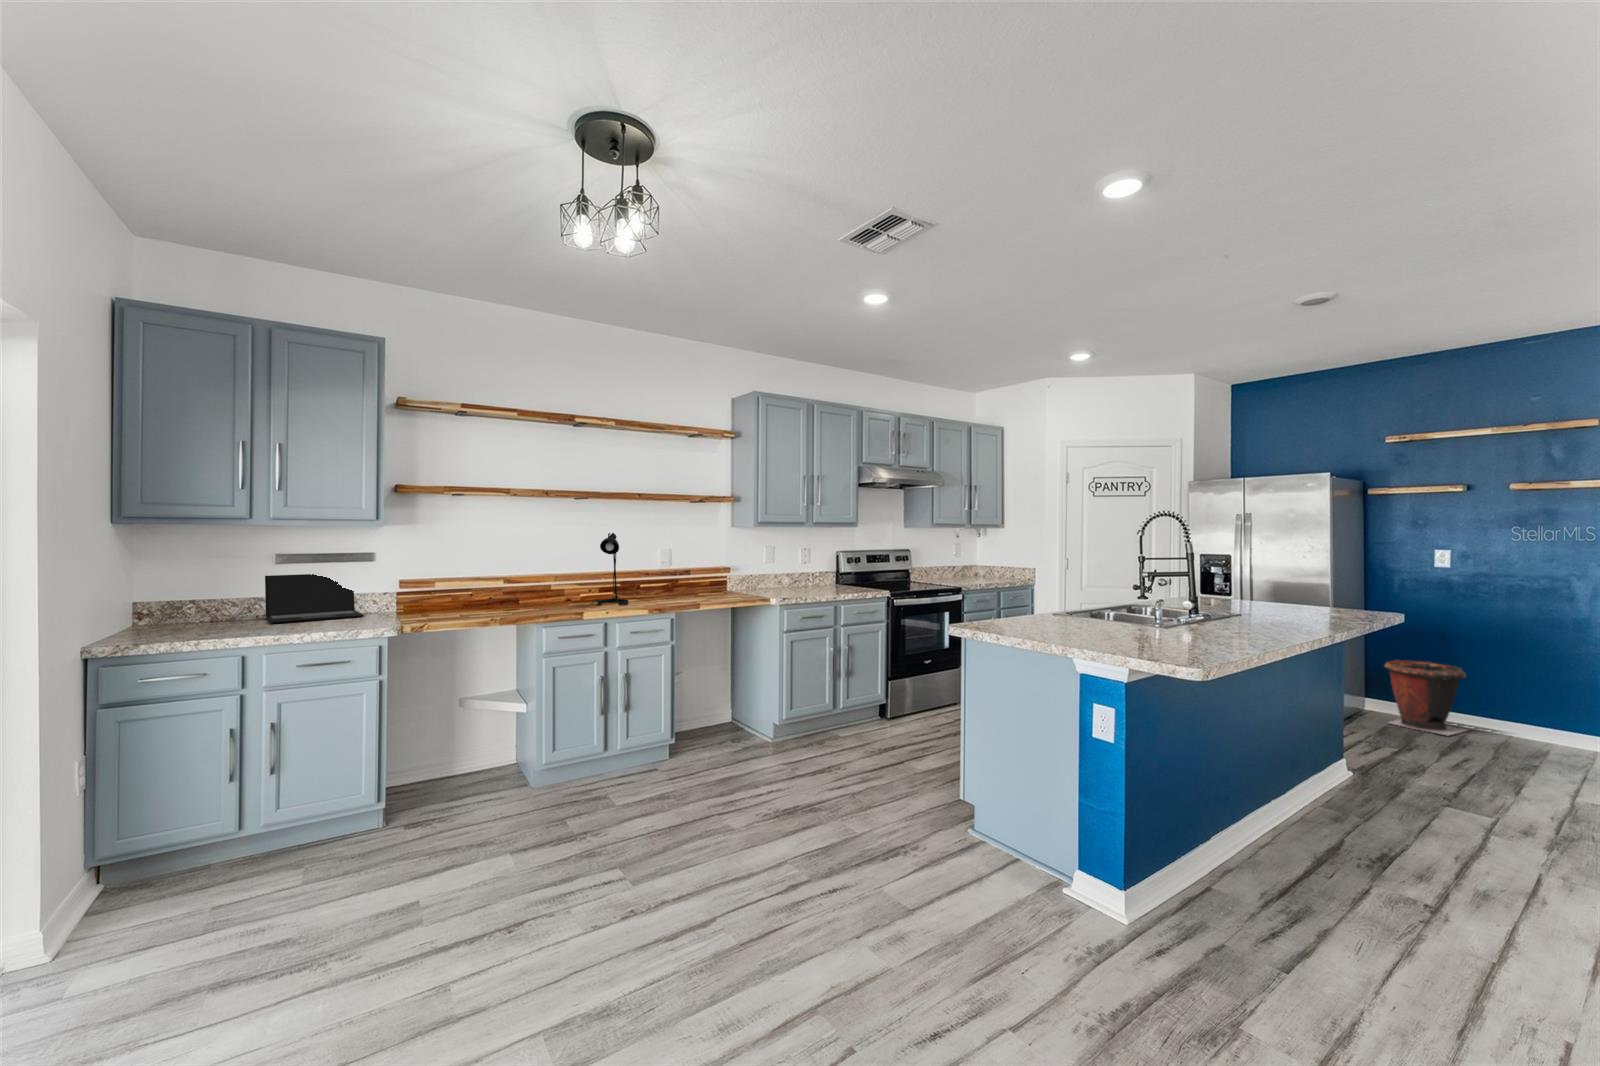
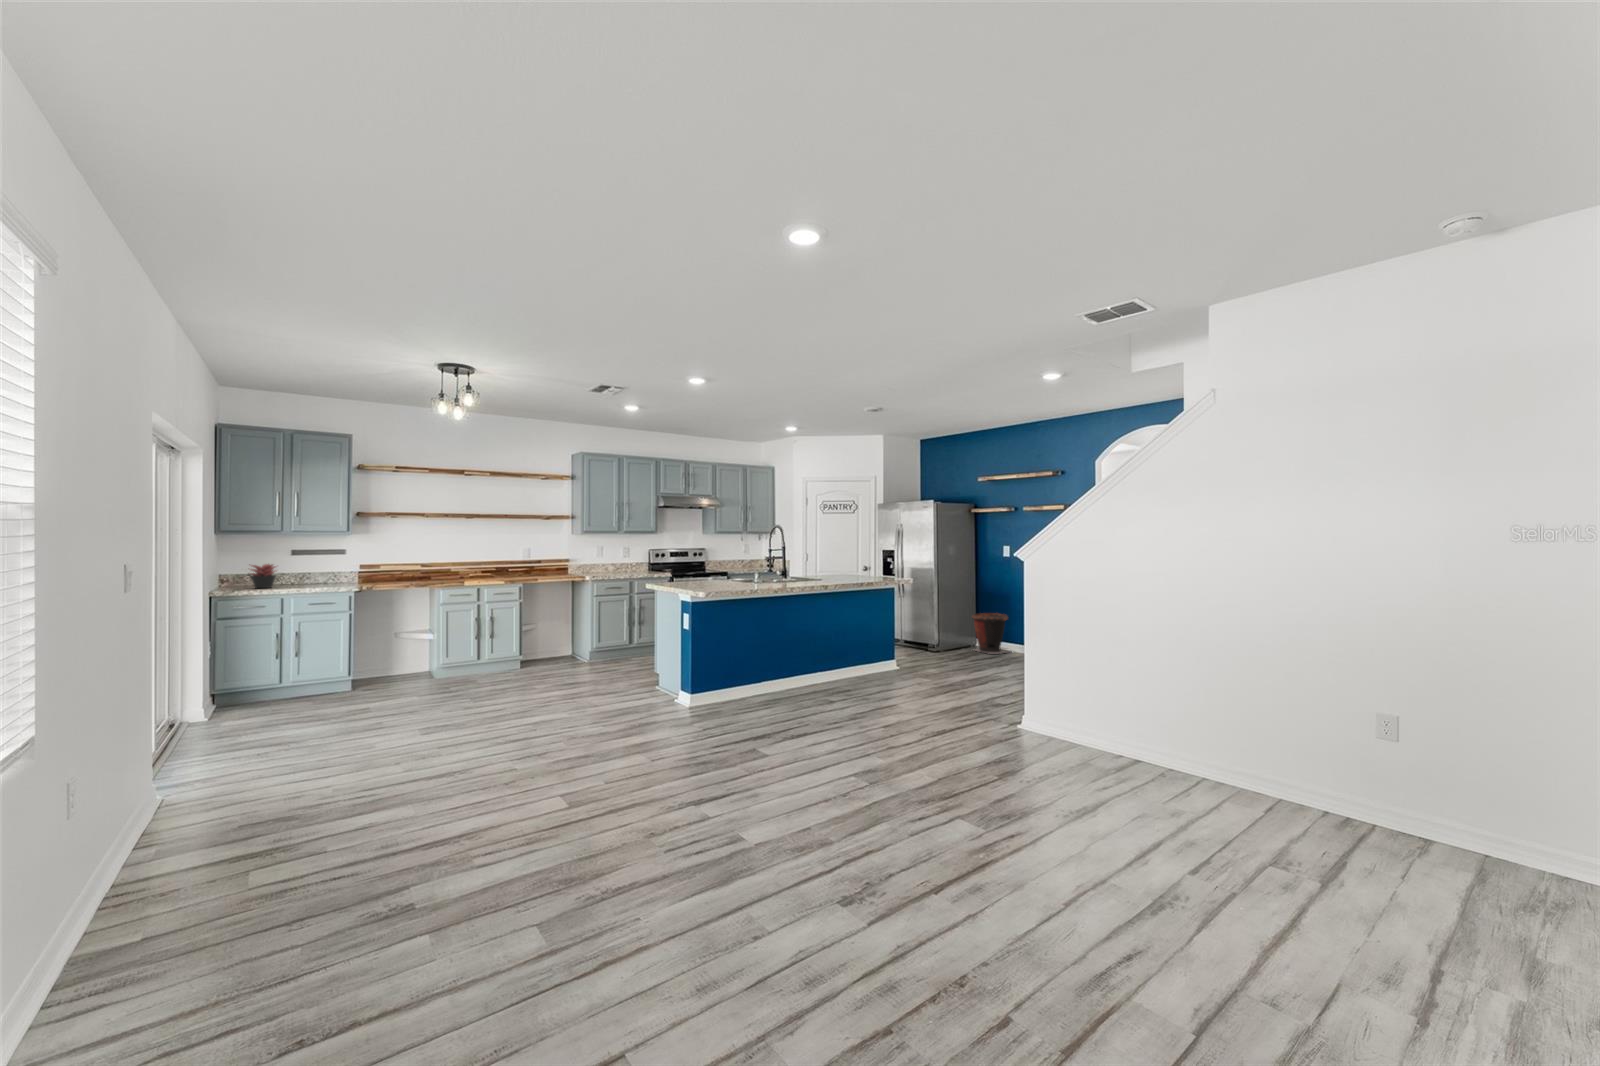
desk lamp: present [591,533,628,605] -> none [473,538,495,579]
laptop: present [265,574,364,623] -> none [287,561,341,585]
succulent plant: none [180,581,244,632] -> present [249,564,276,588]

